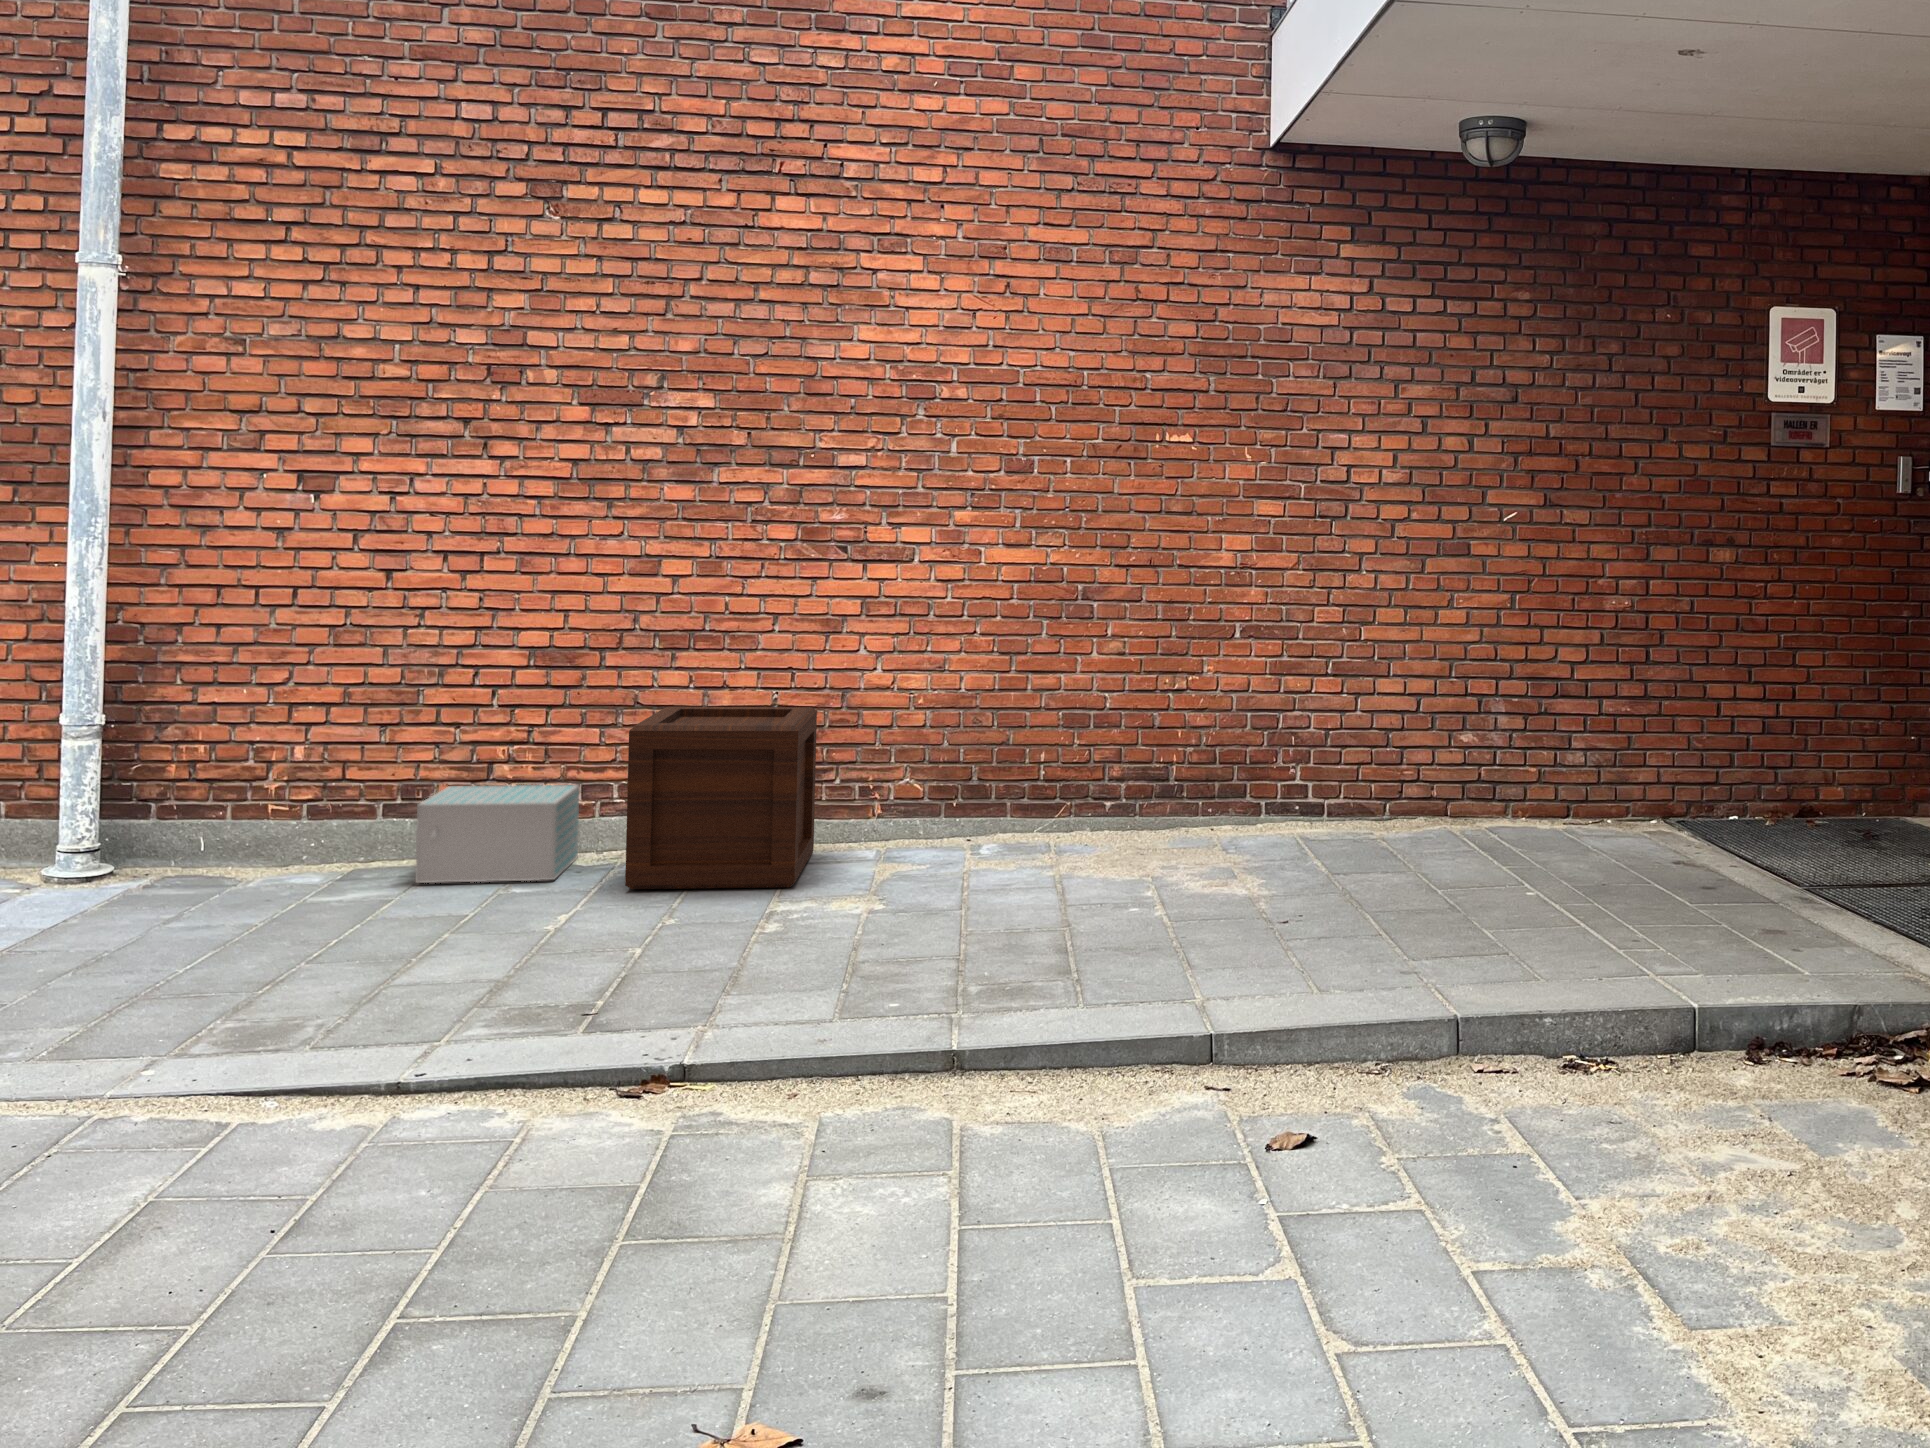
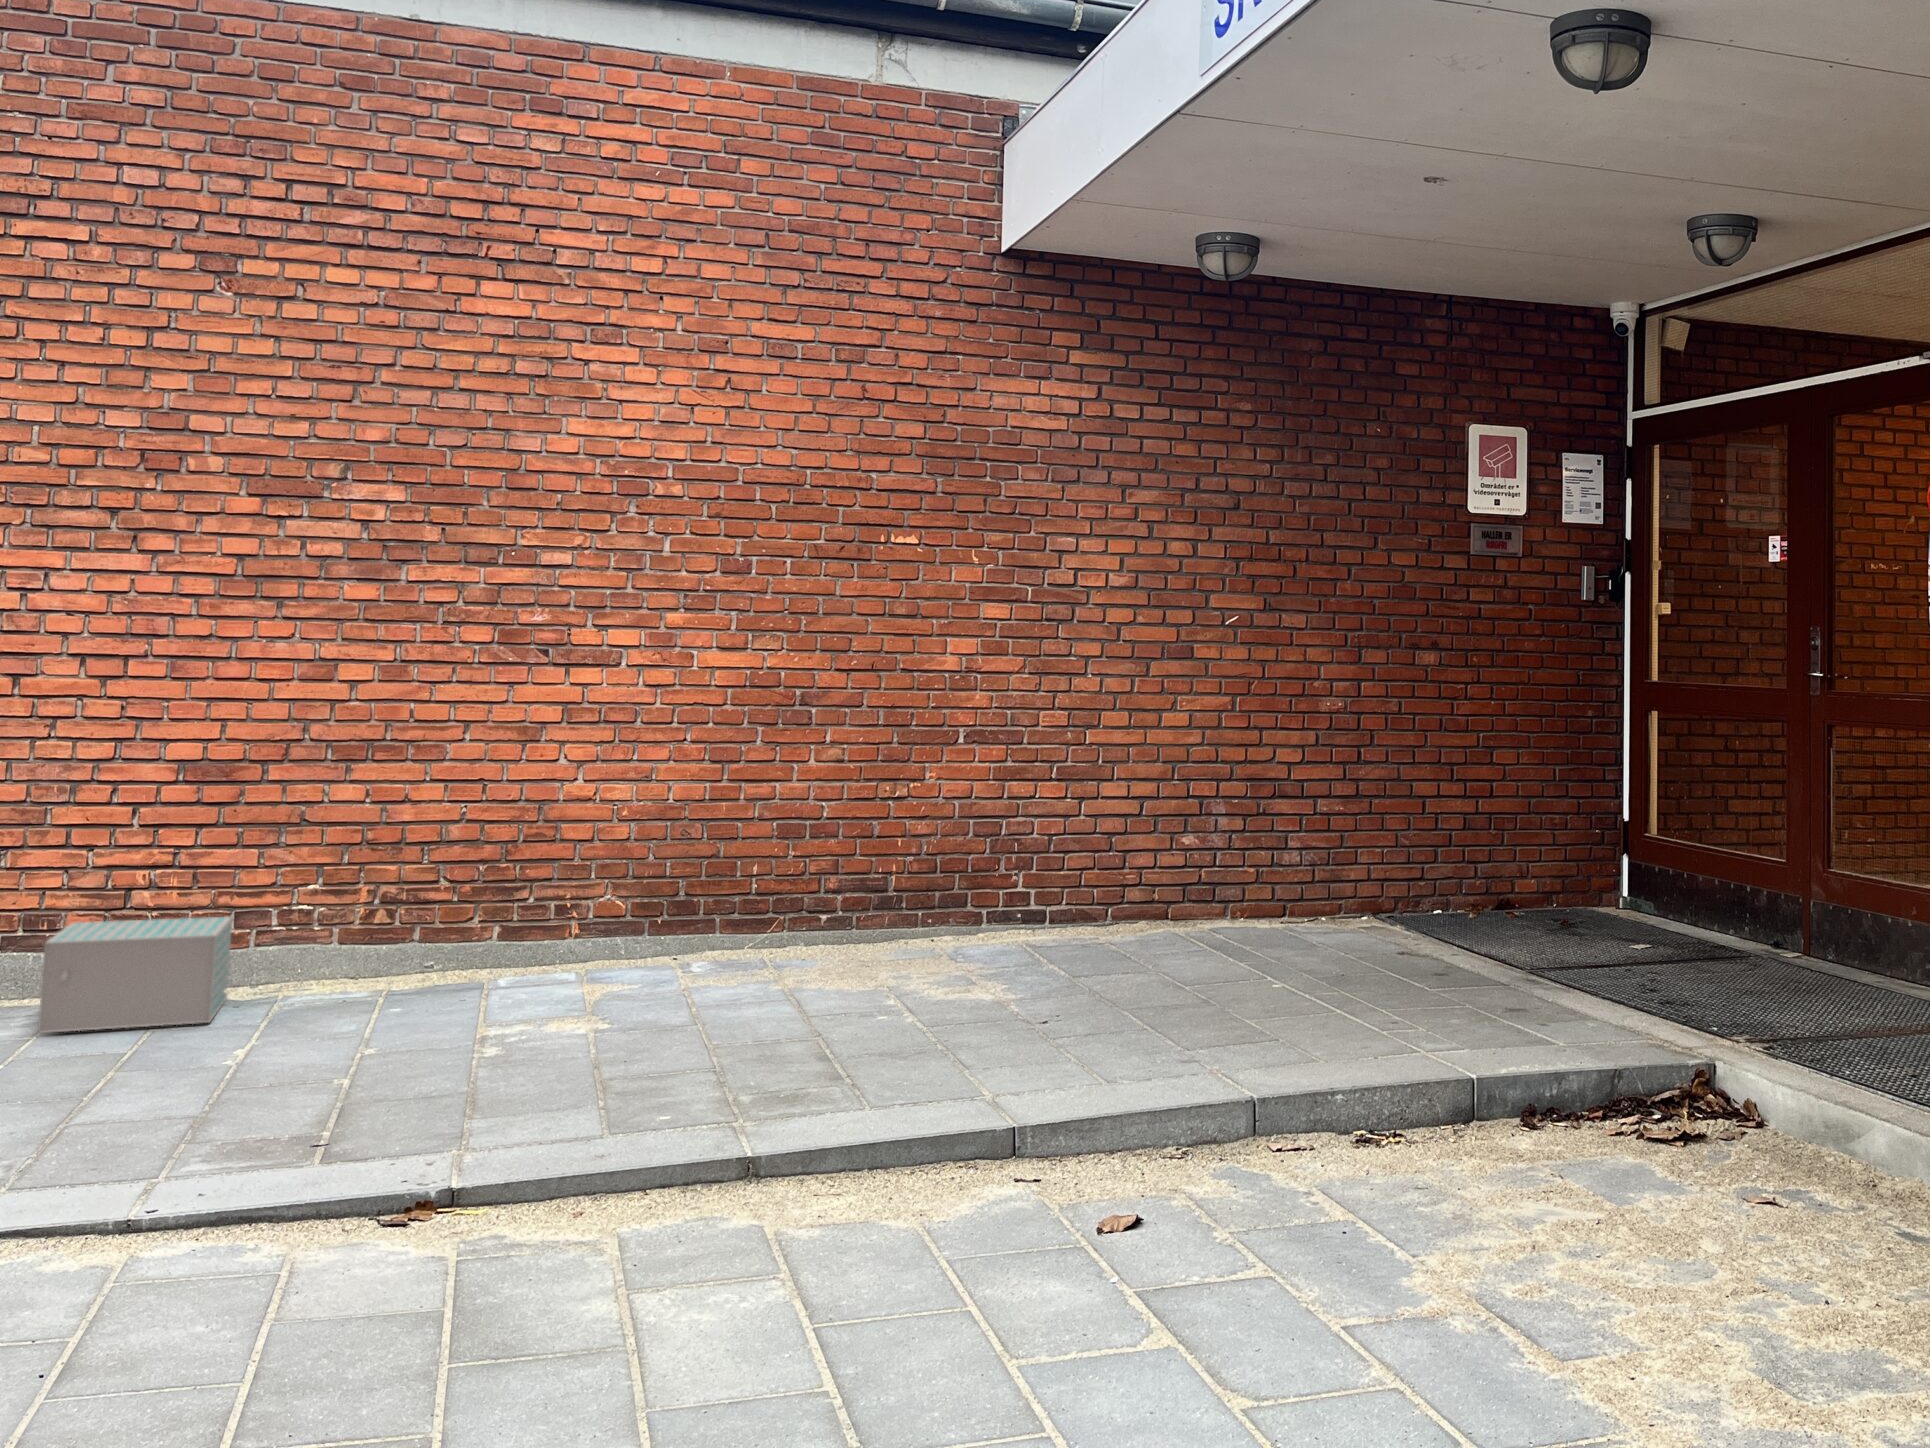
wooden crate: present [625,707,817,889] -> none [302,823,514,1027]

